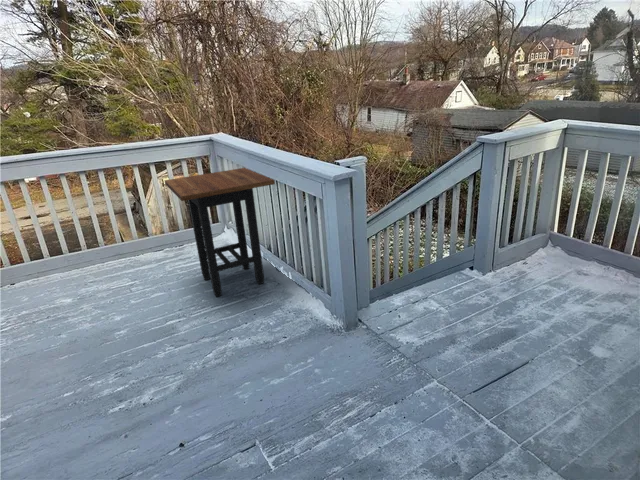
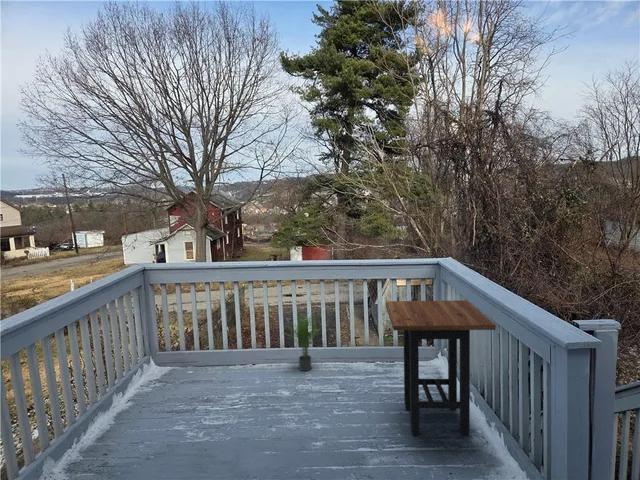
potted plant: none [37,208,94,278] -> present [290,316,318,371]

